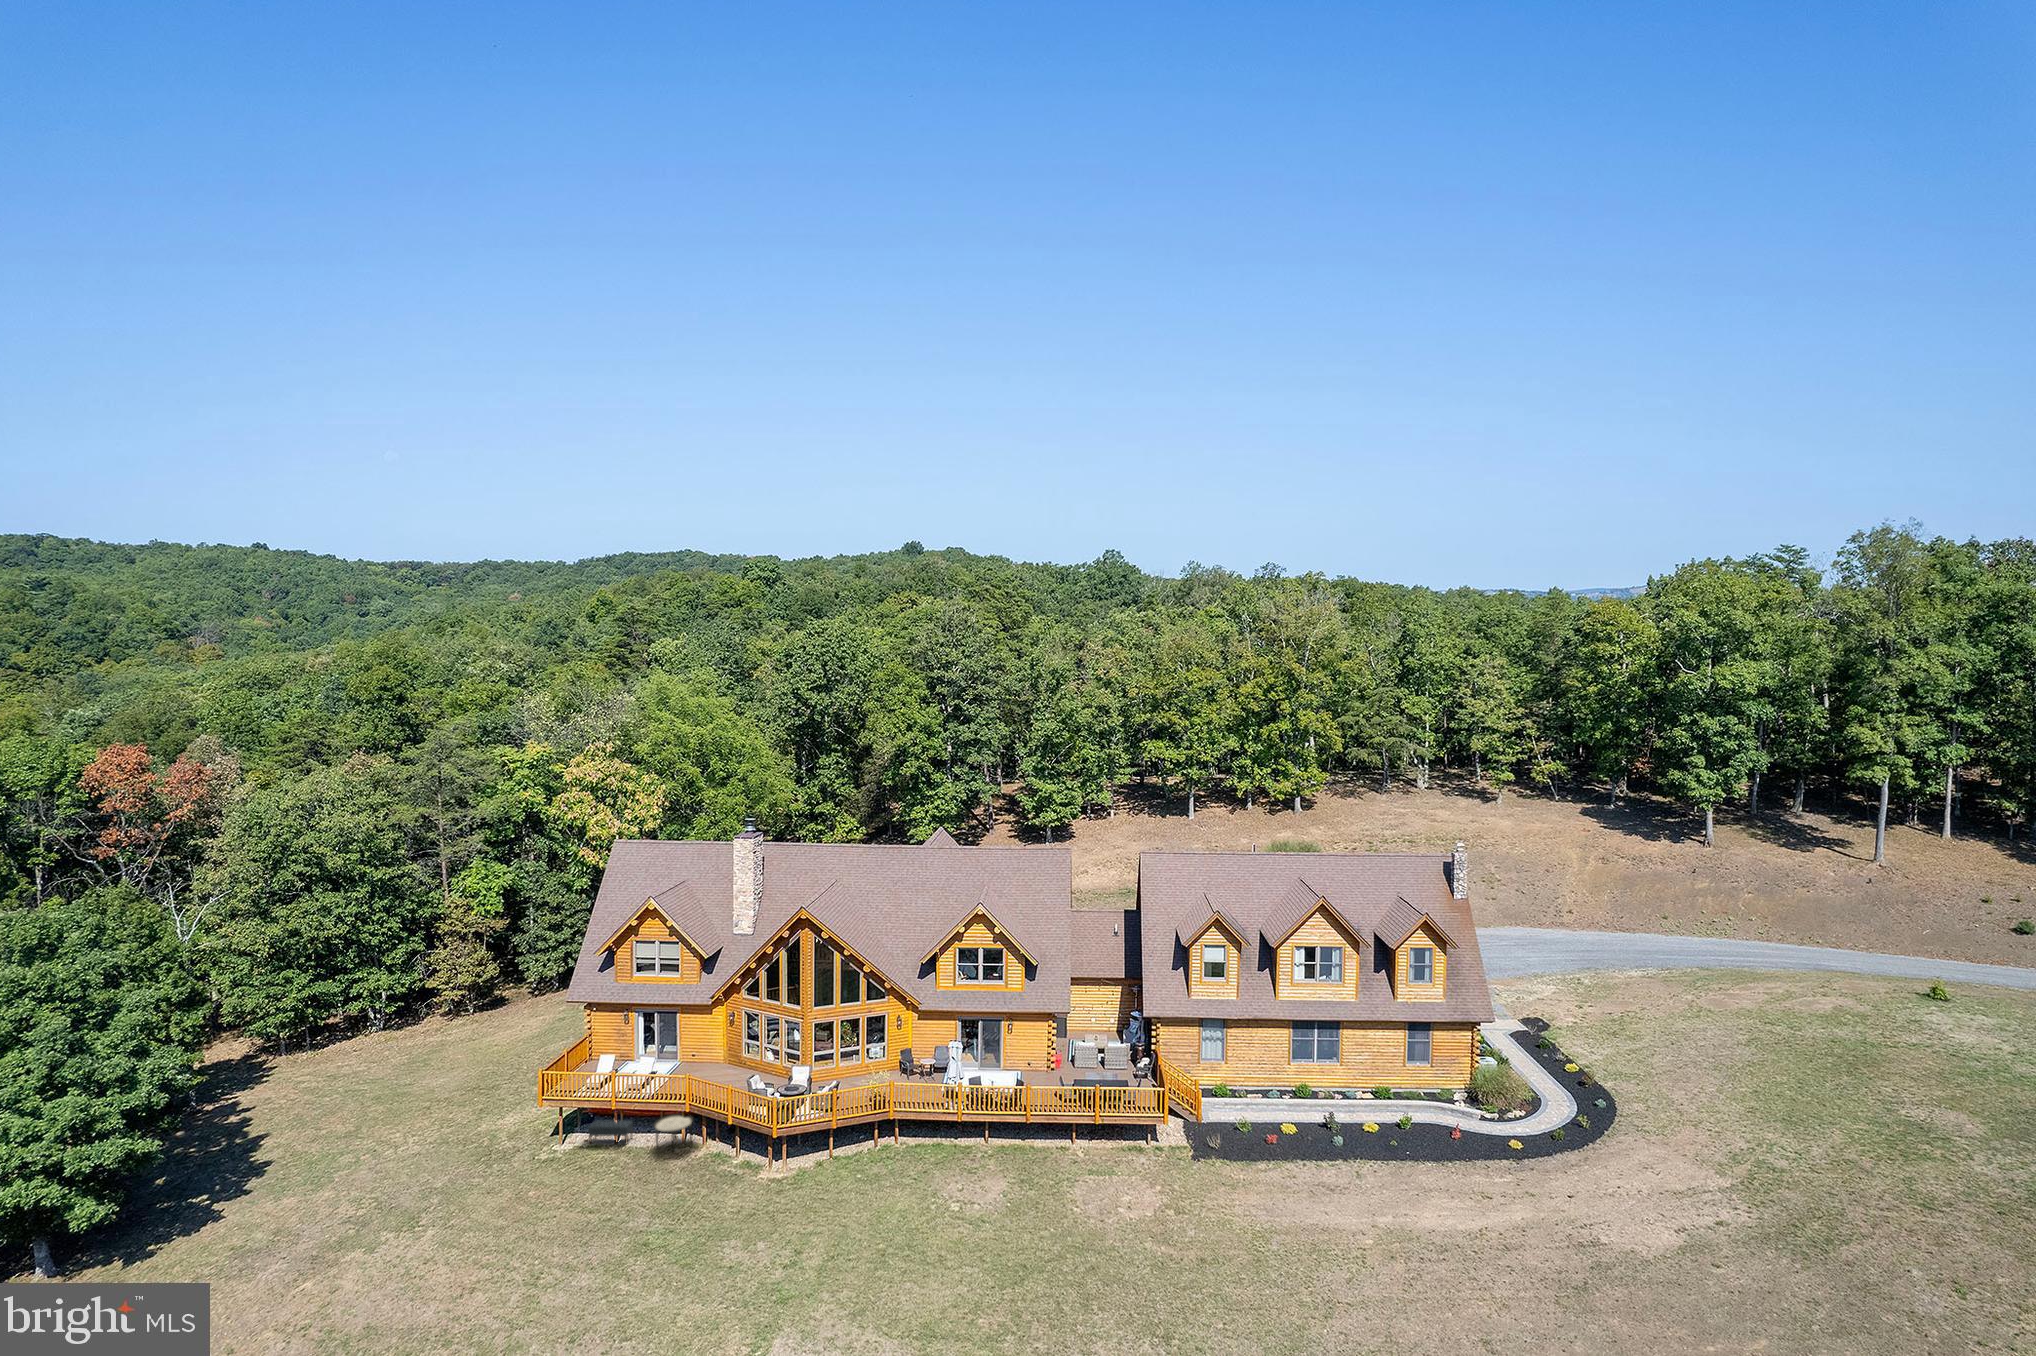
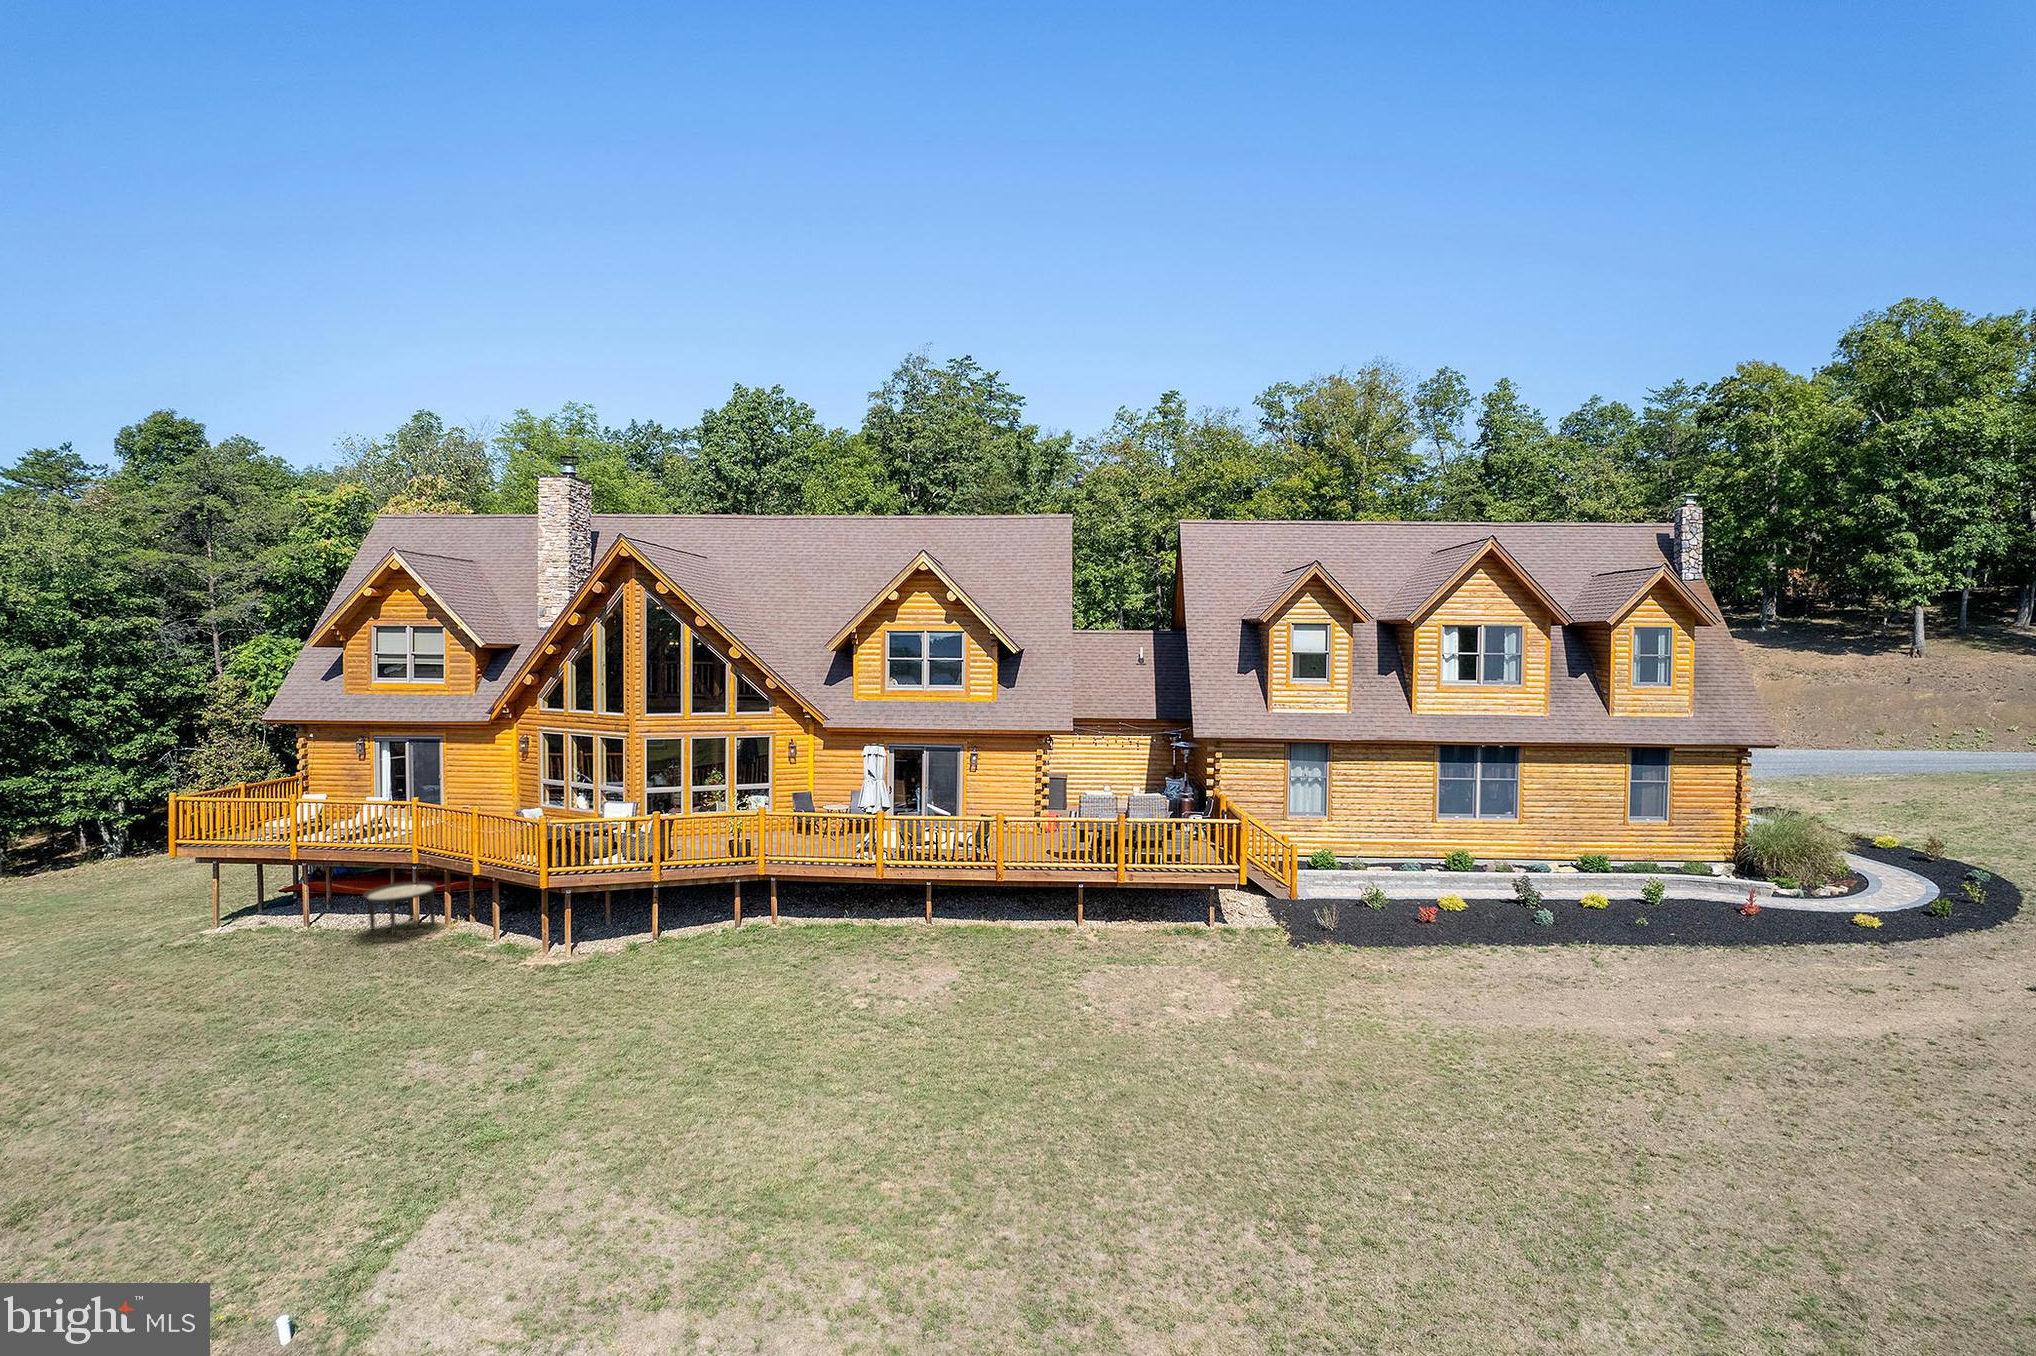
bench: present [588,1120,633,1143] -> none [259,891,341,928]

